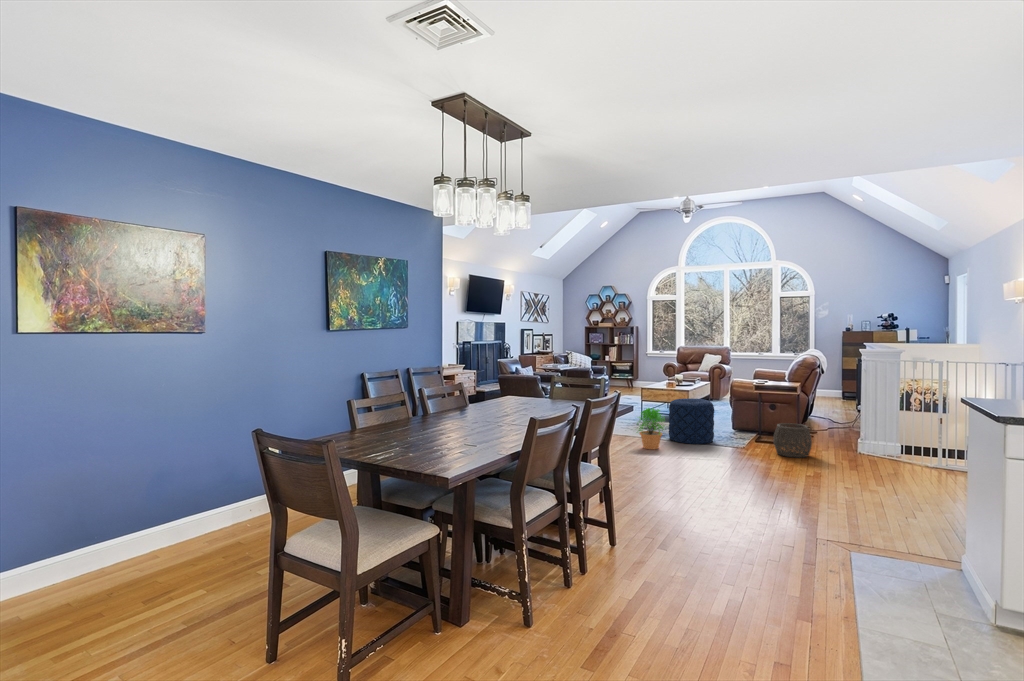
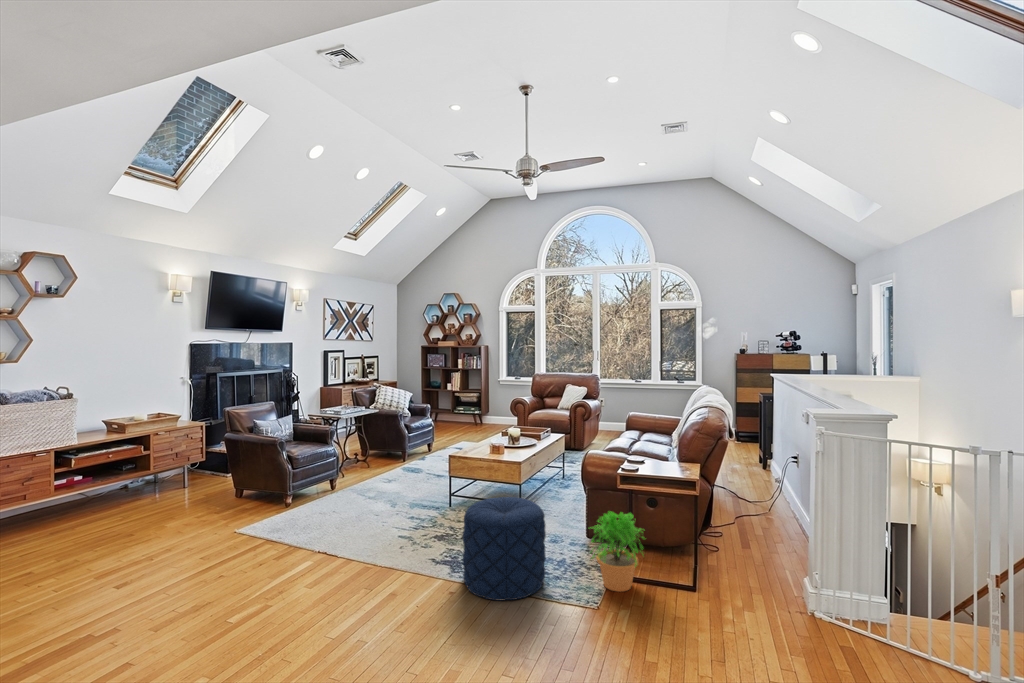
potted plant: present [637,408,664,449] -> present [592,511,644,592]
woven basket: present [774,423,812,458] -> none [650,563,726,651]

